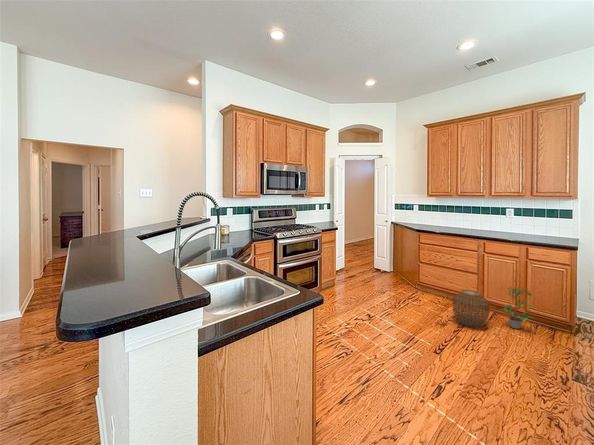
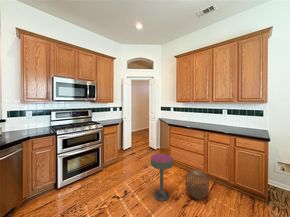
bar stool: none [406,267,439,327] -> present [151,154,173,201]
potted plant: present [503,287,533,329] -> none [219,167,241,199]

